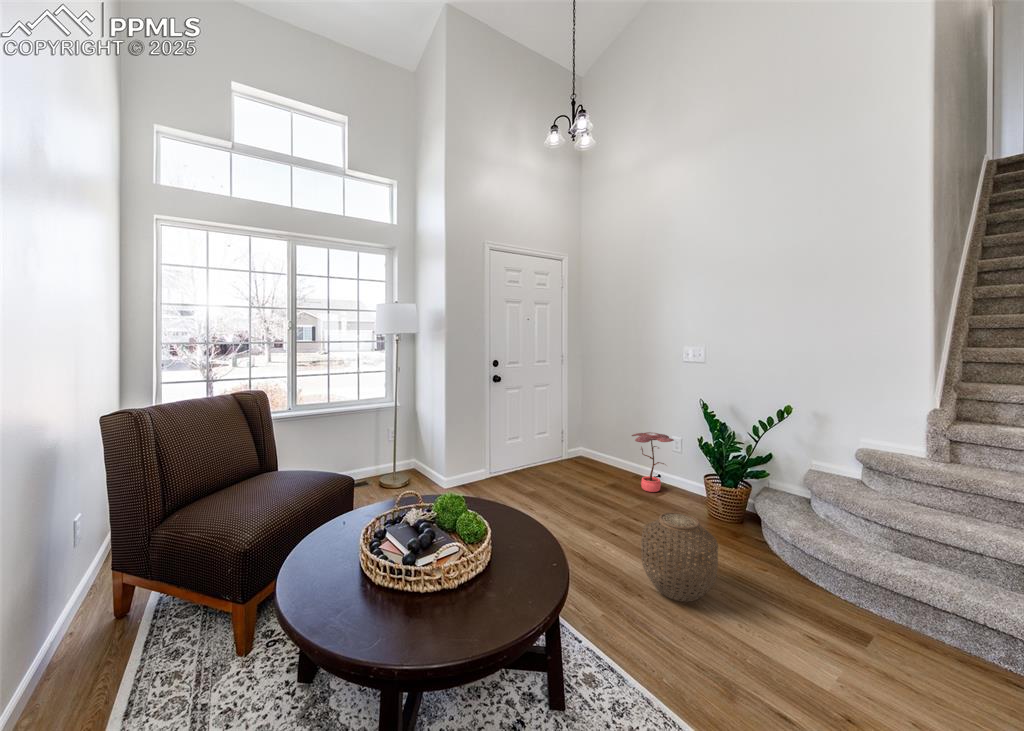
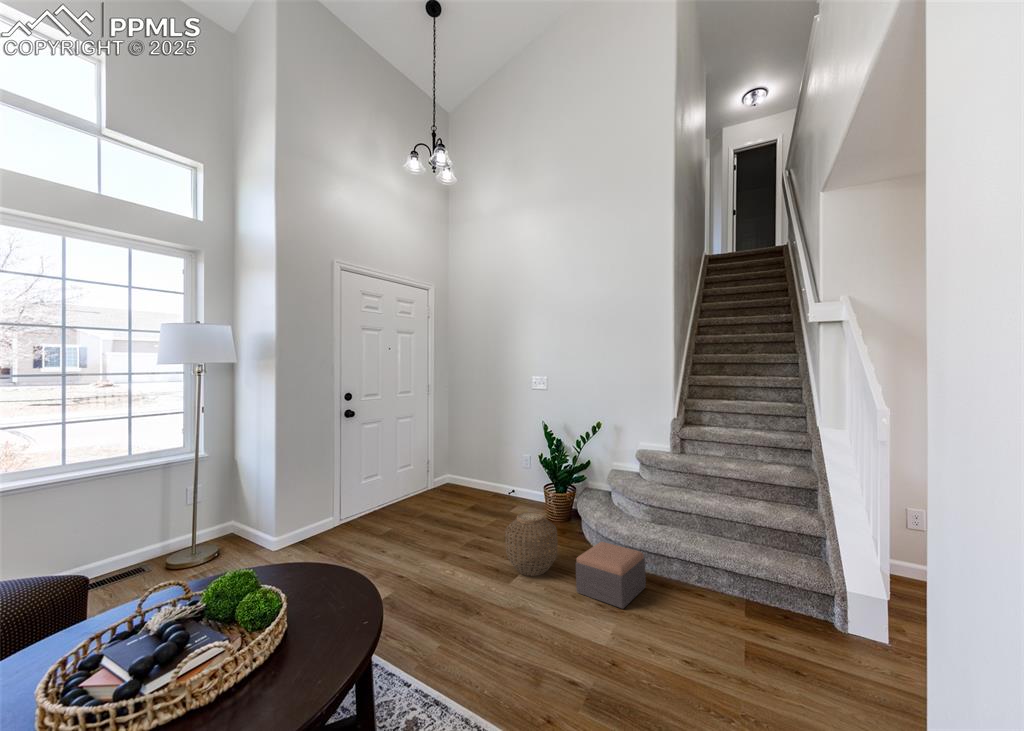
potted plant: present [632,432,674,492] -> none [486,455,520,505]
footstool: none [744,579,876,705] -> present [576,542,646,609]

